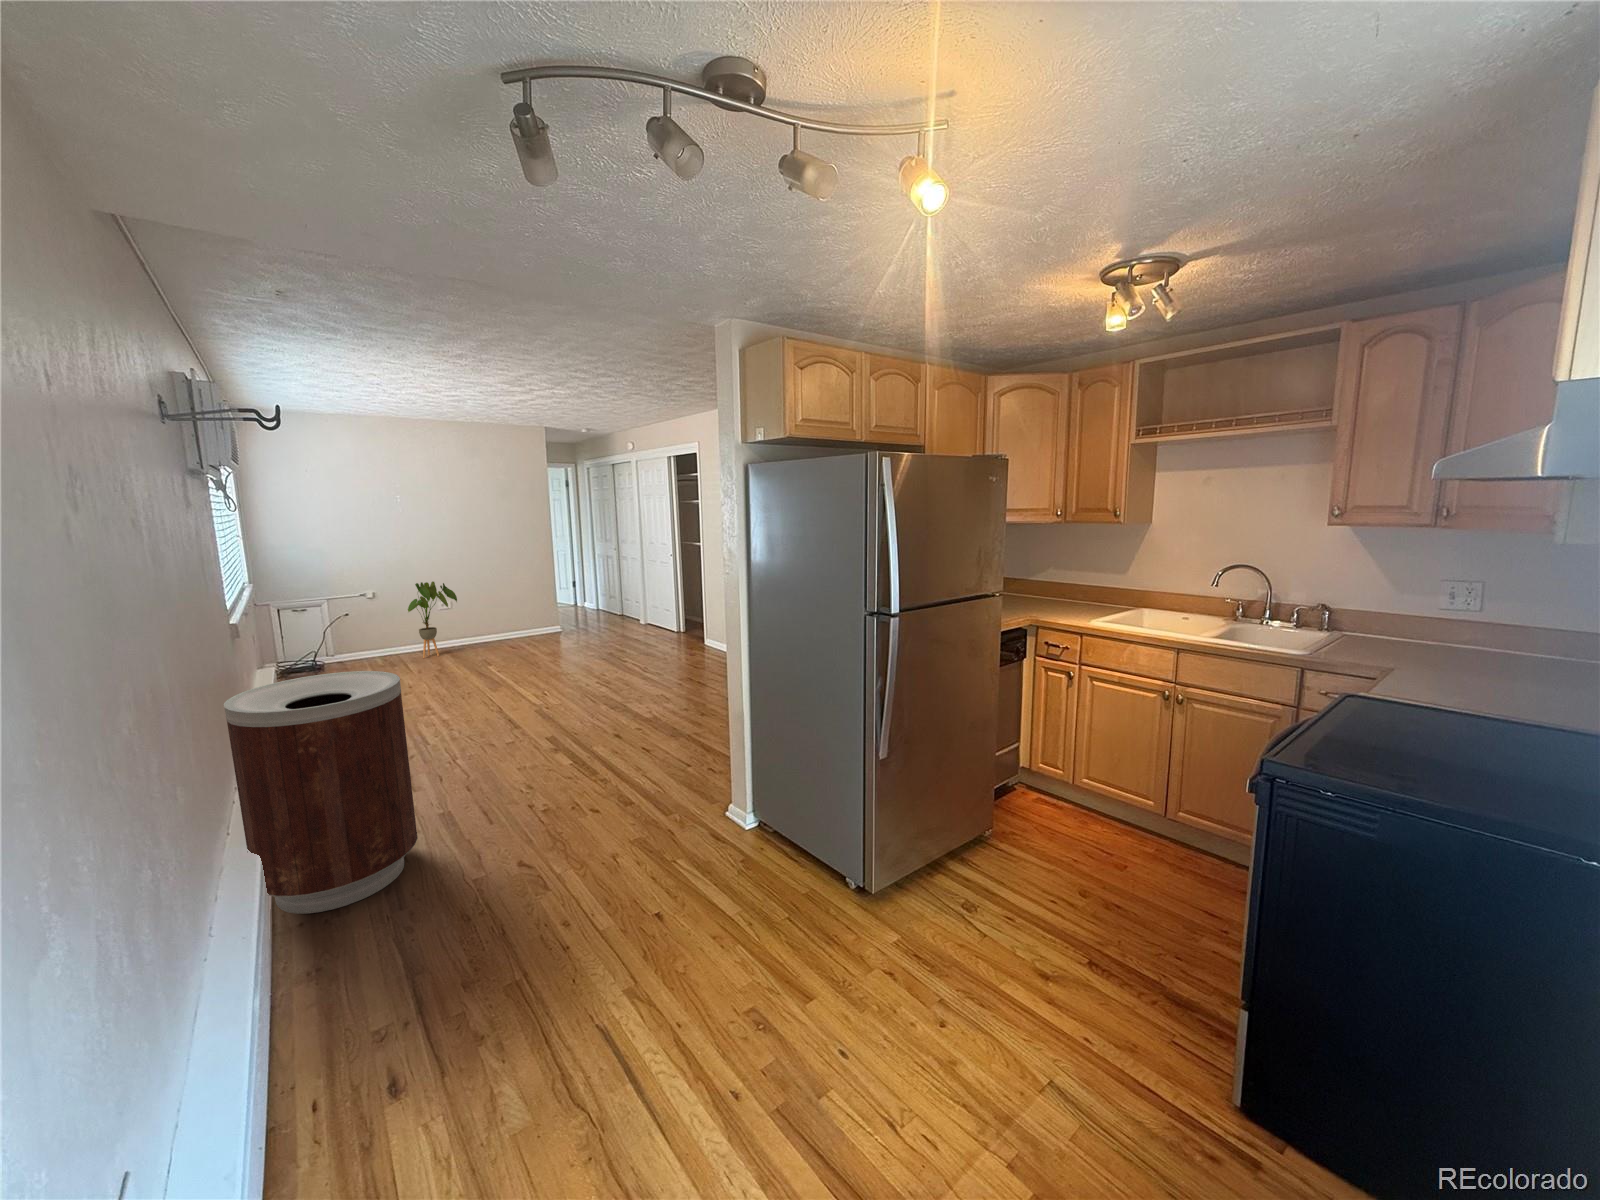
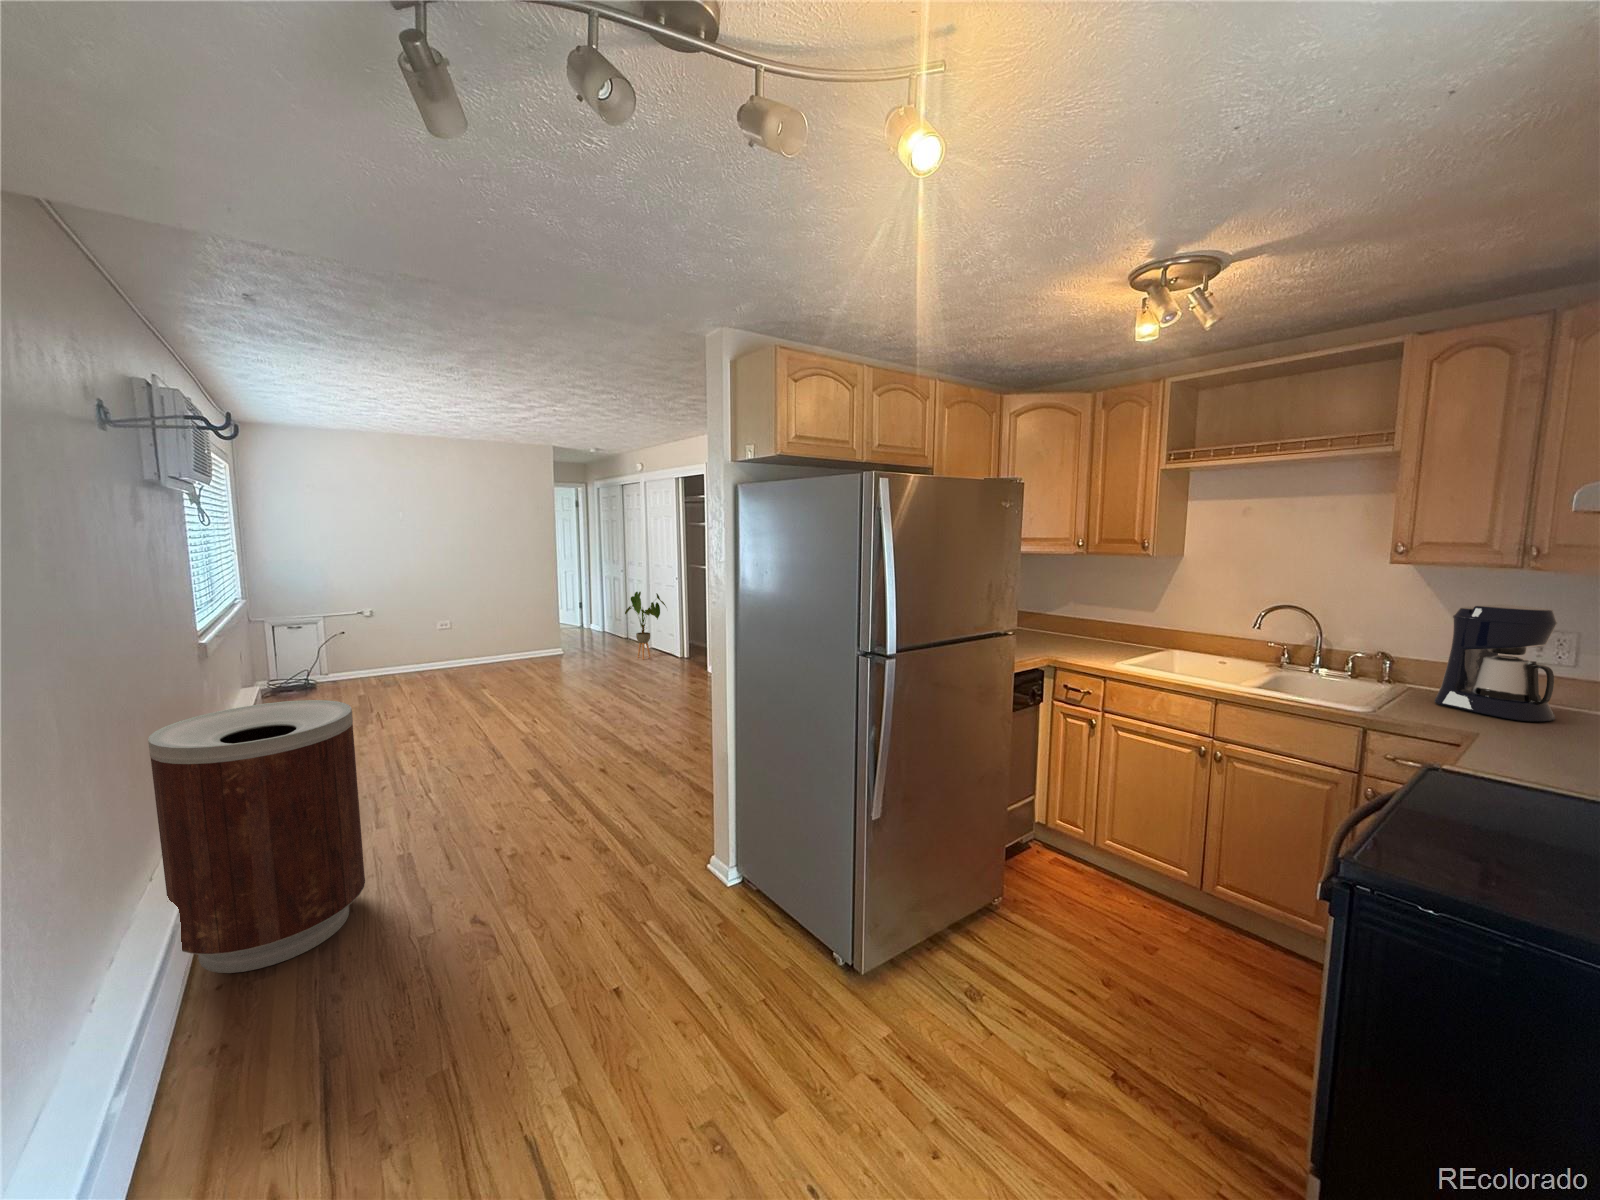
coffee maker: none [1363,559,1463,658] -> present [1435,604,1557,721]
house plant: present [408,581,457,658] -> present [625,592,667,660]

